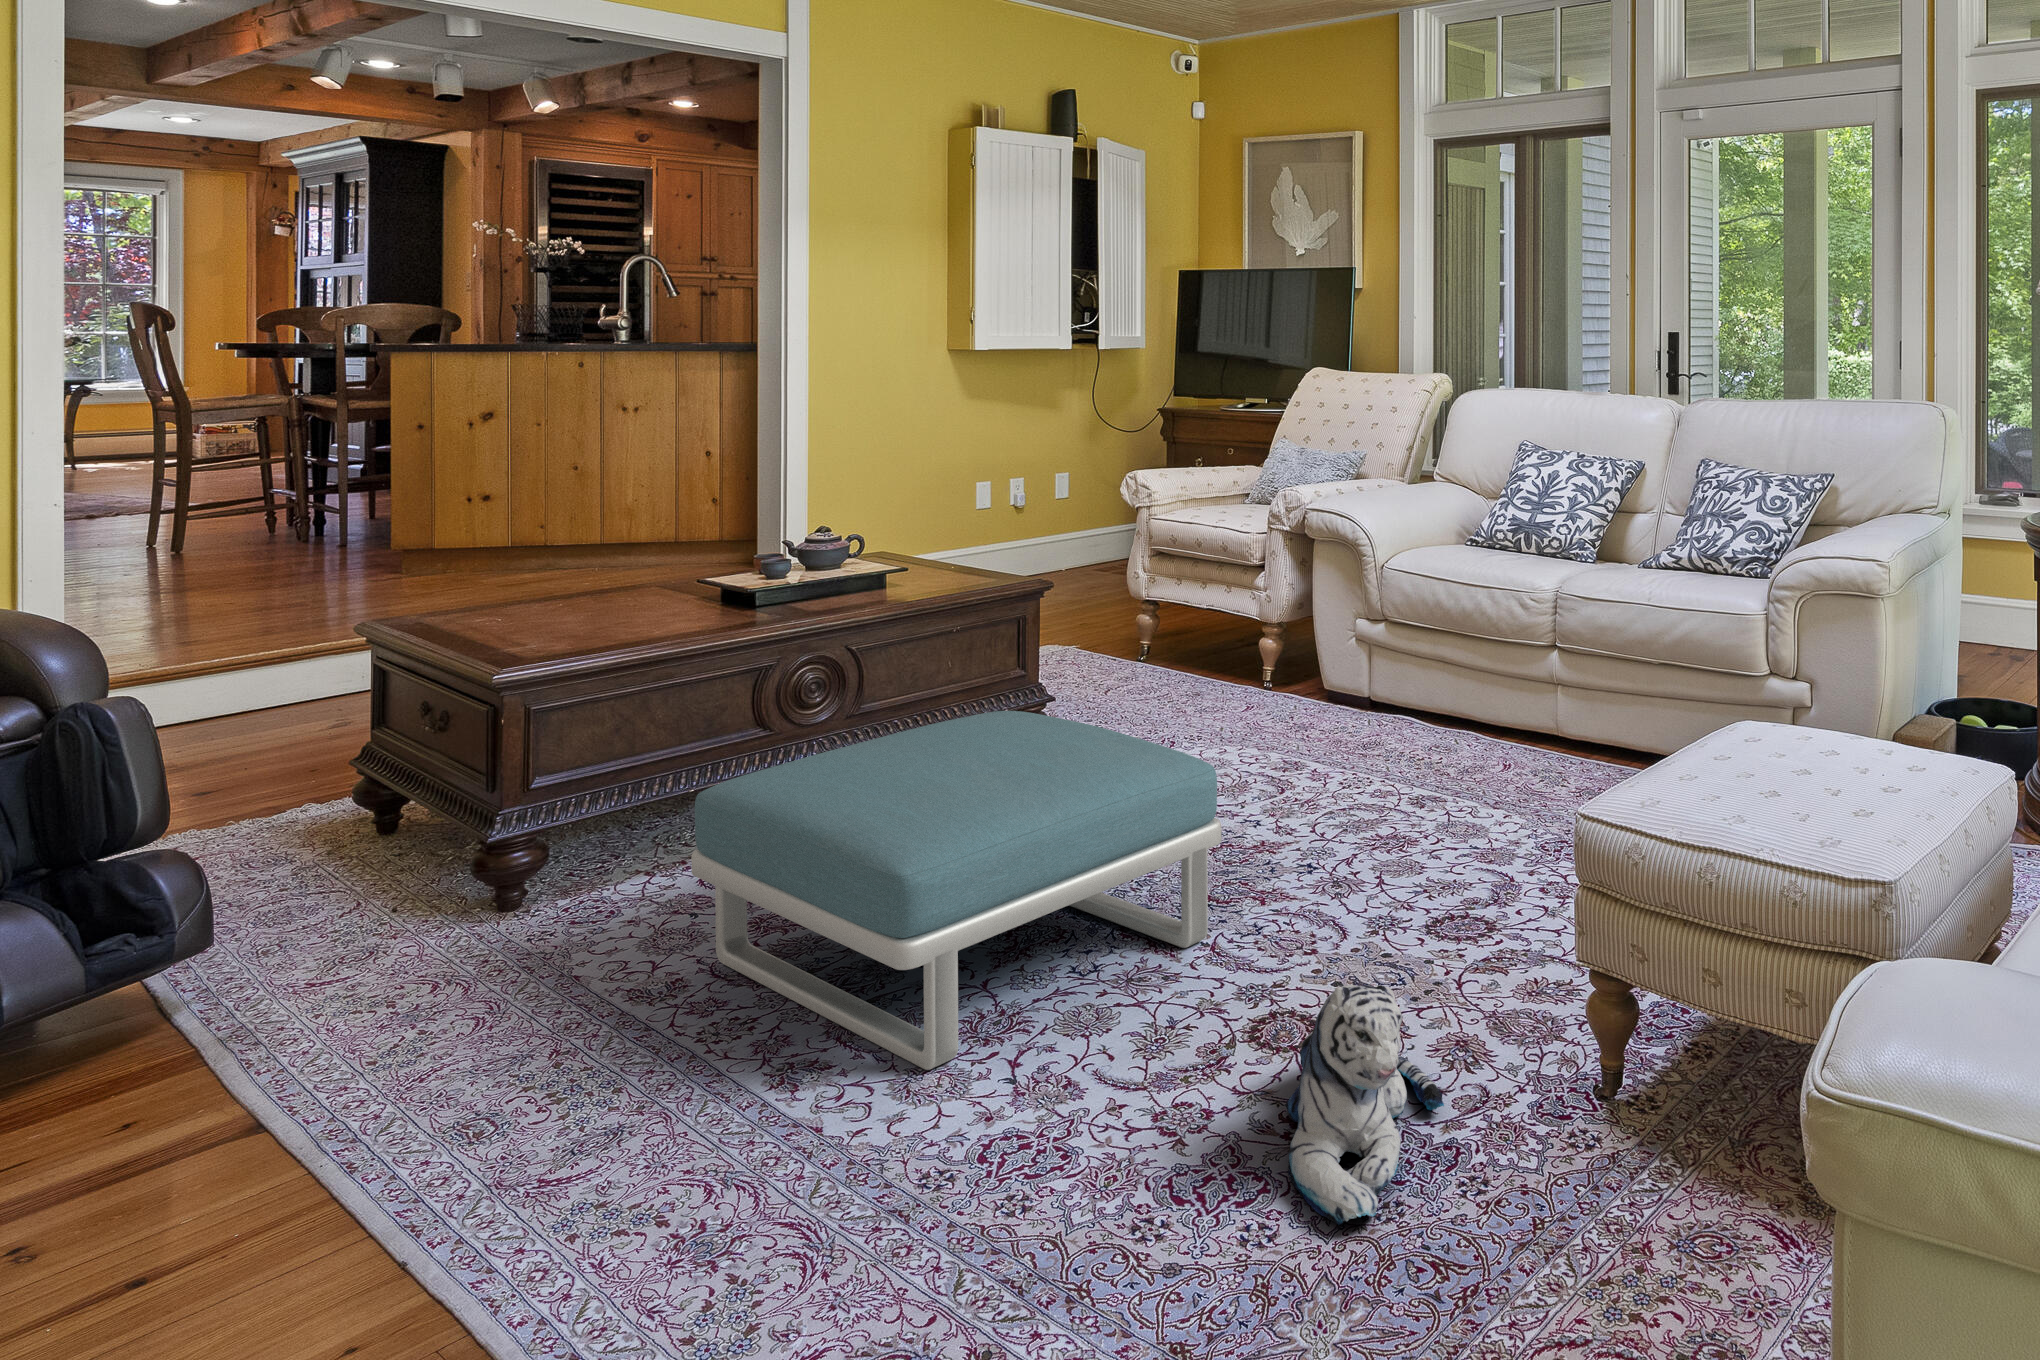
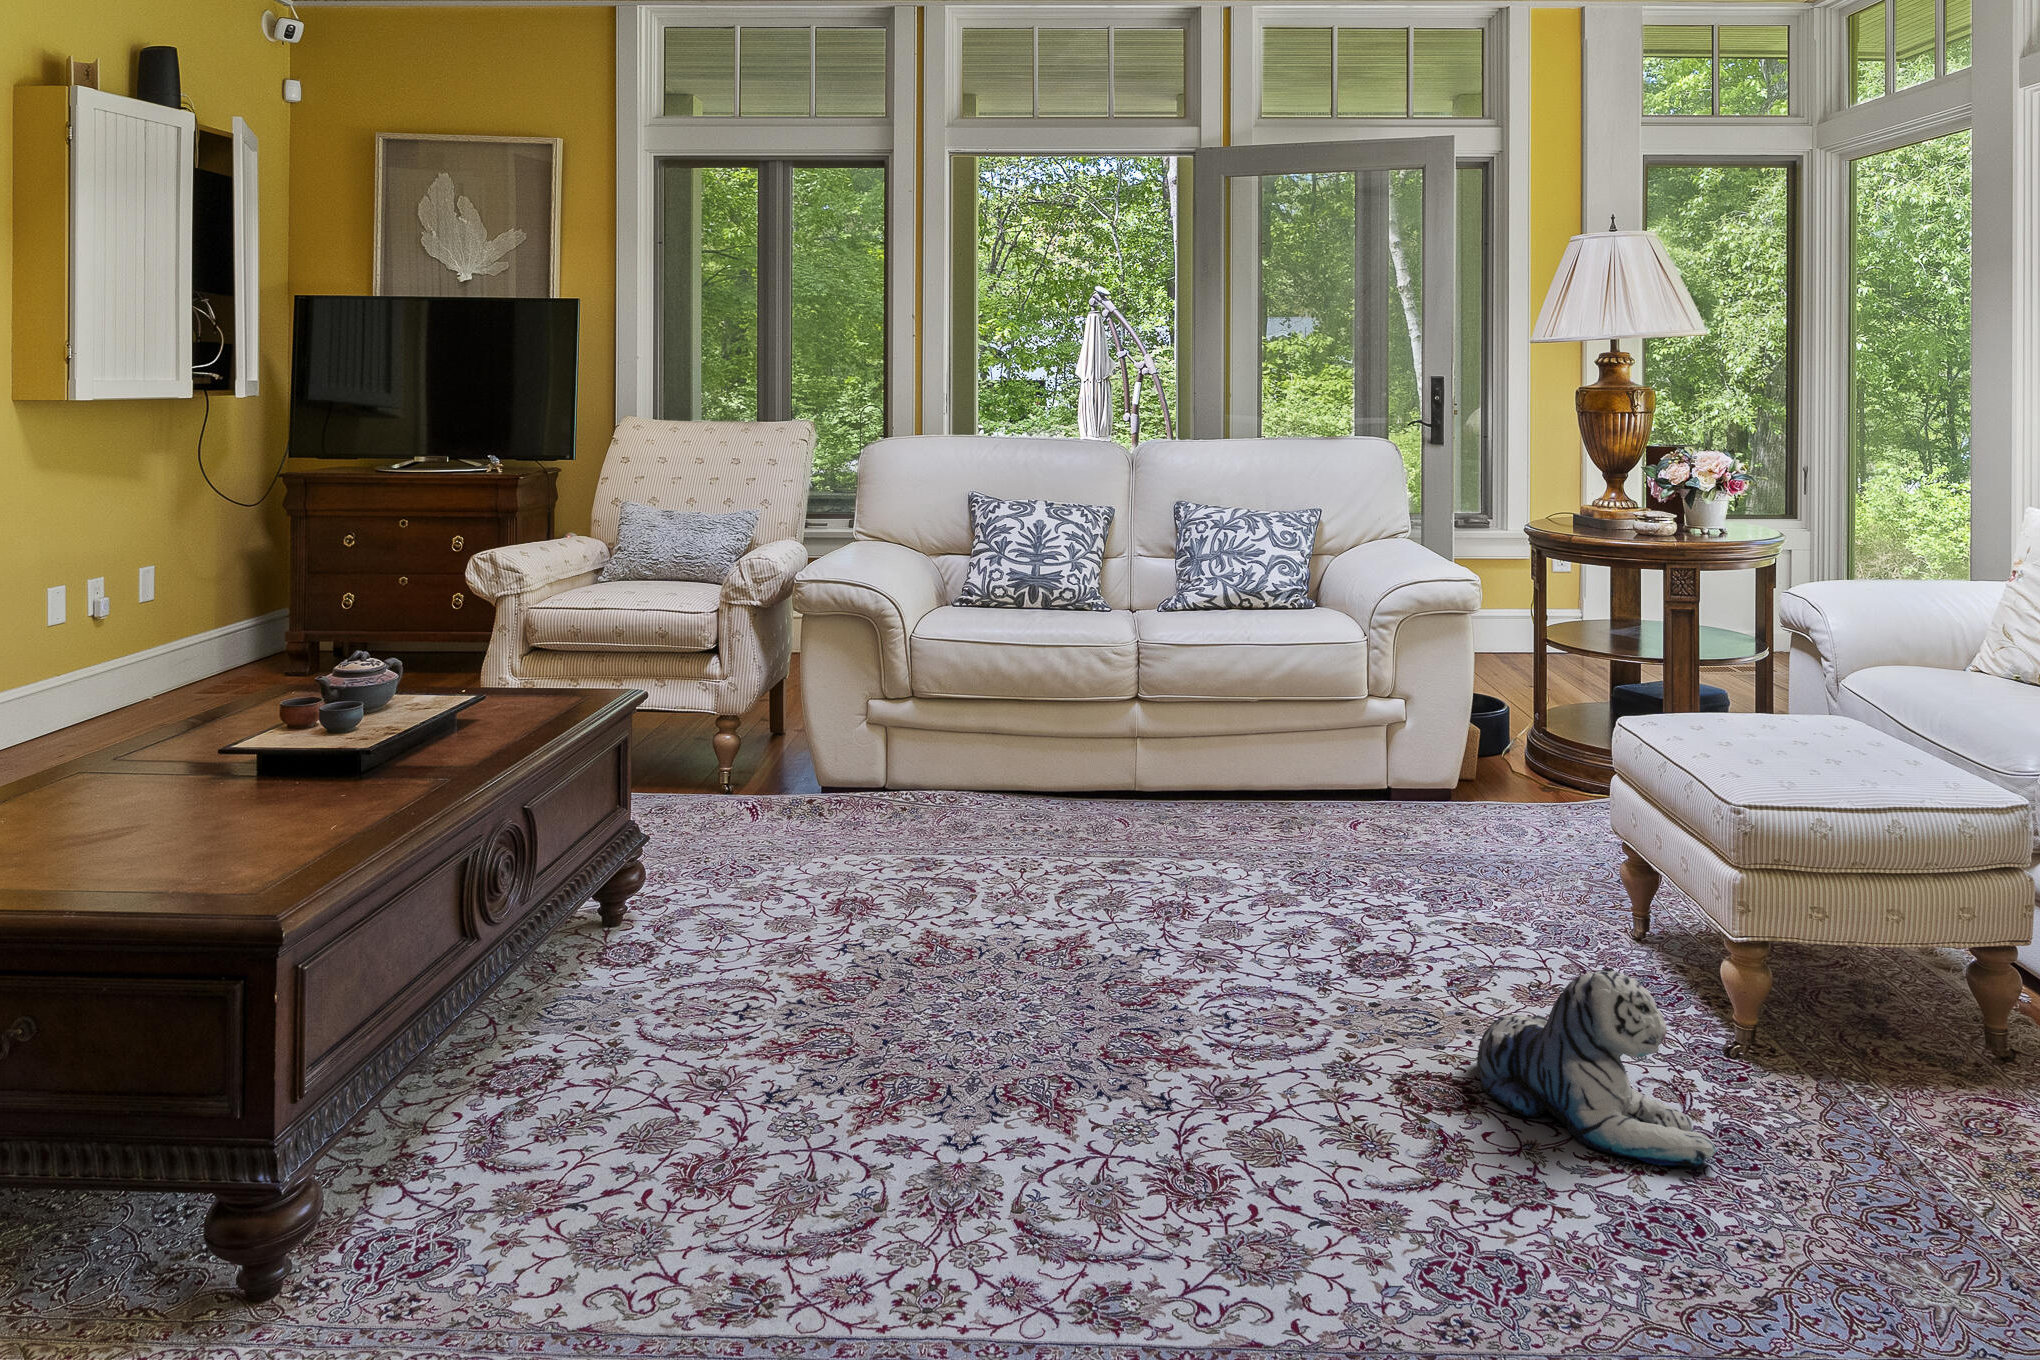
footstool: present [691,711,1221,1070] -> none [716,817,1182,1173]

